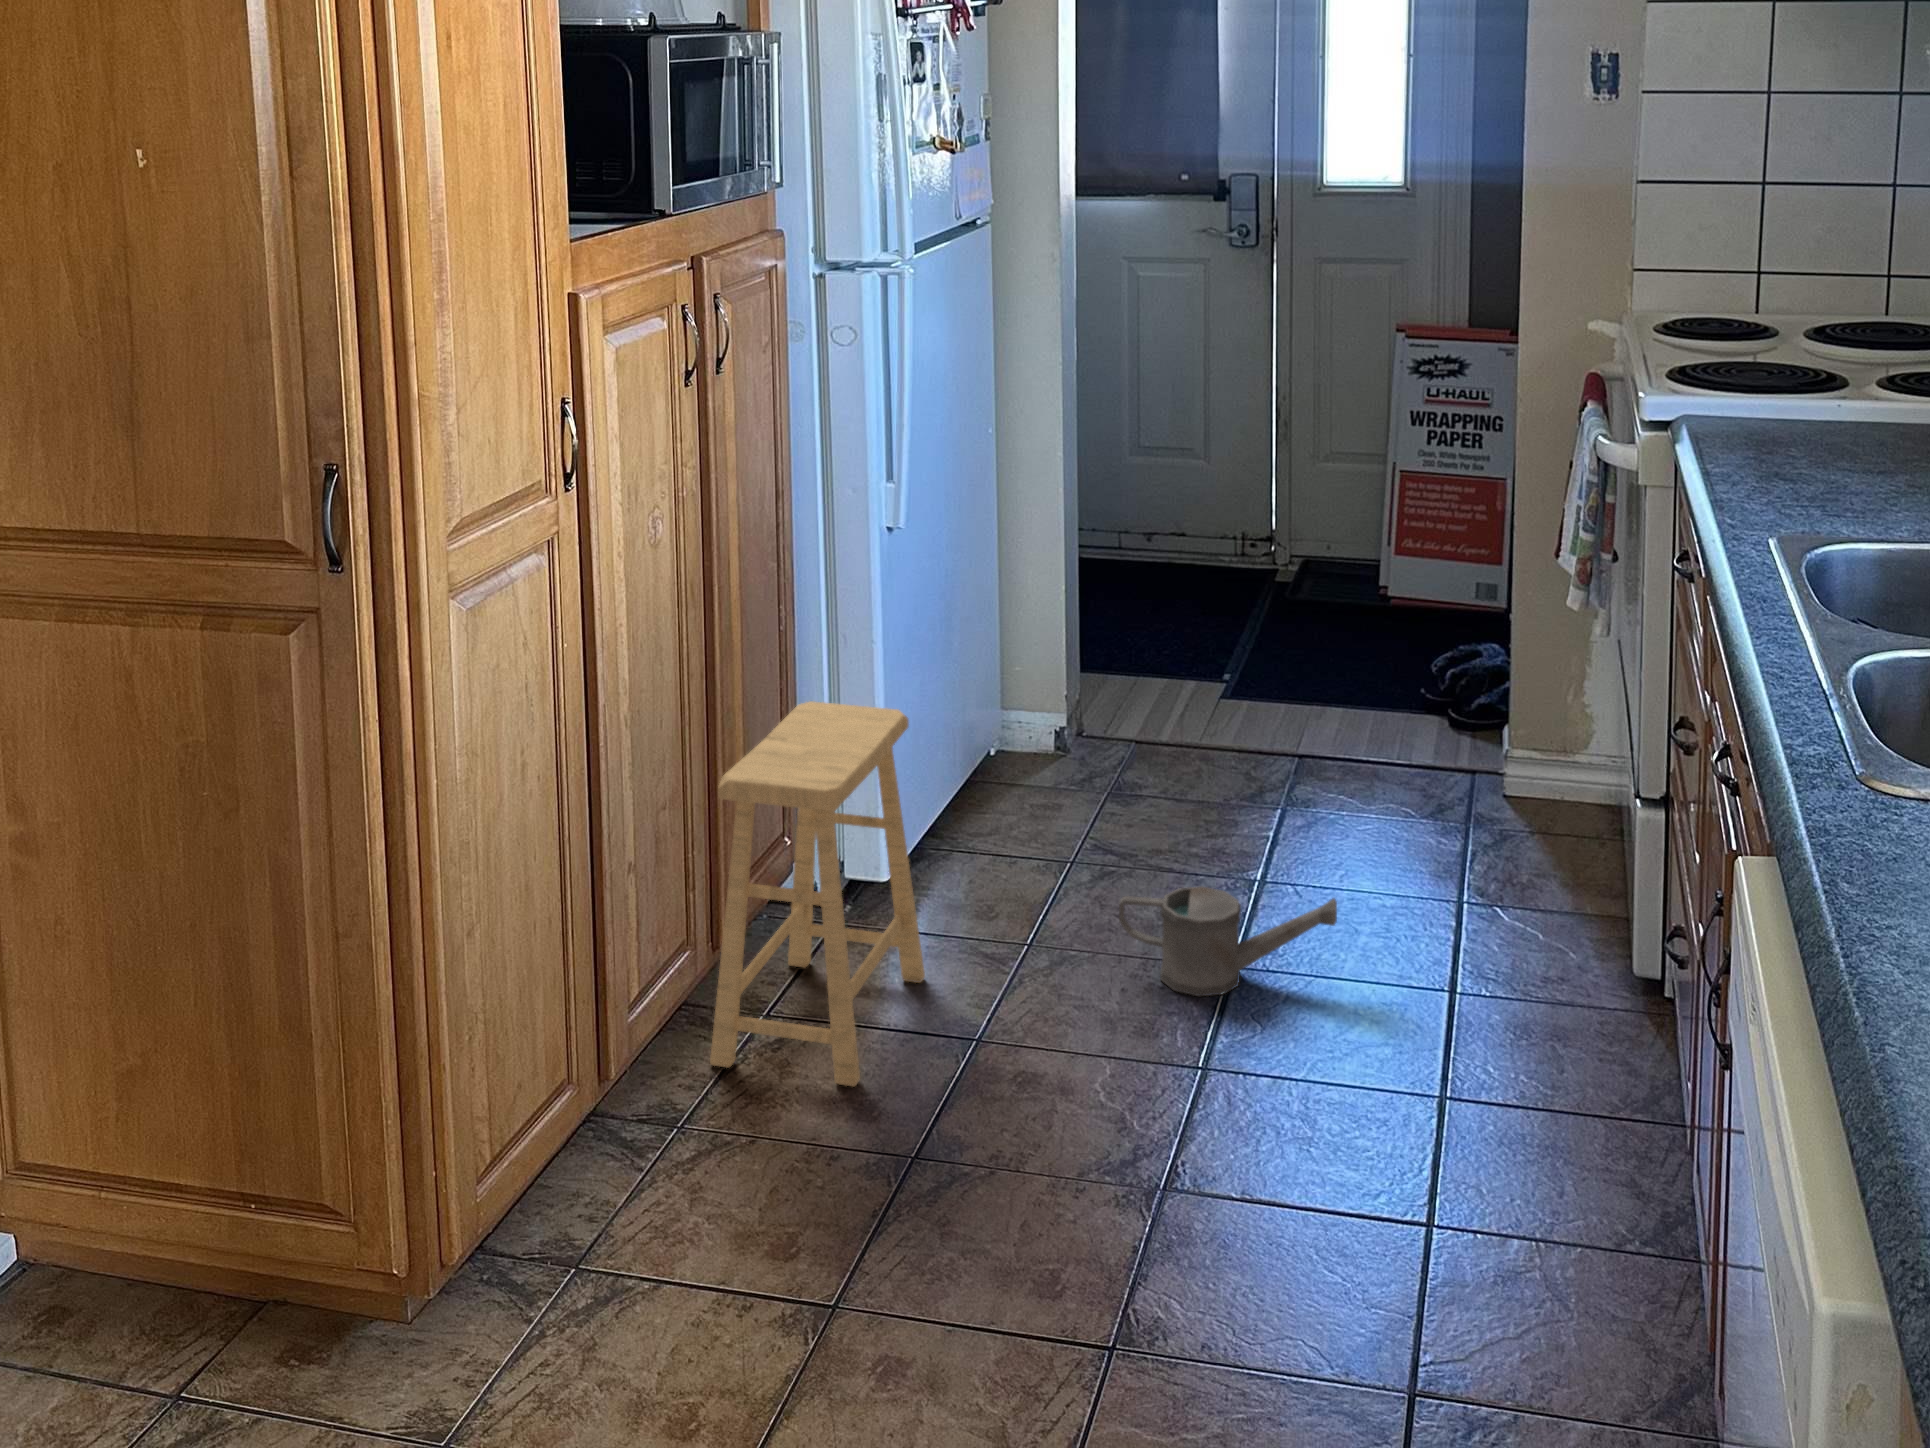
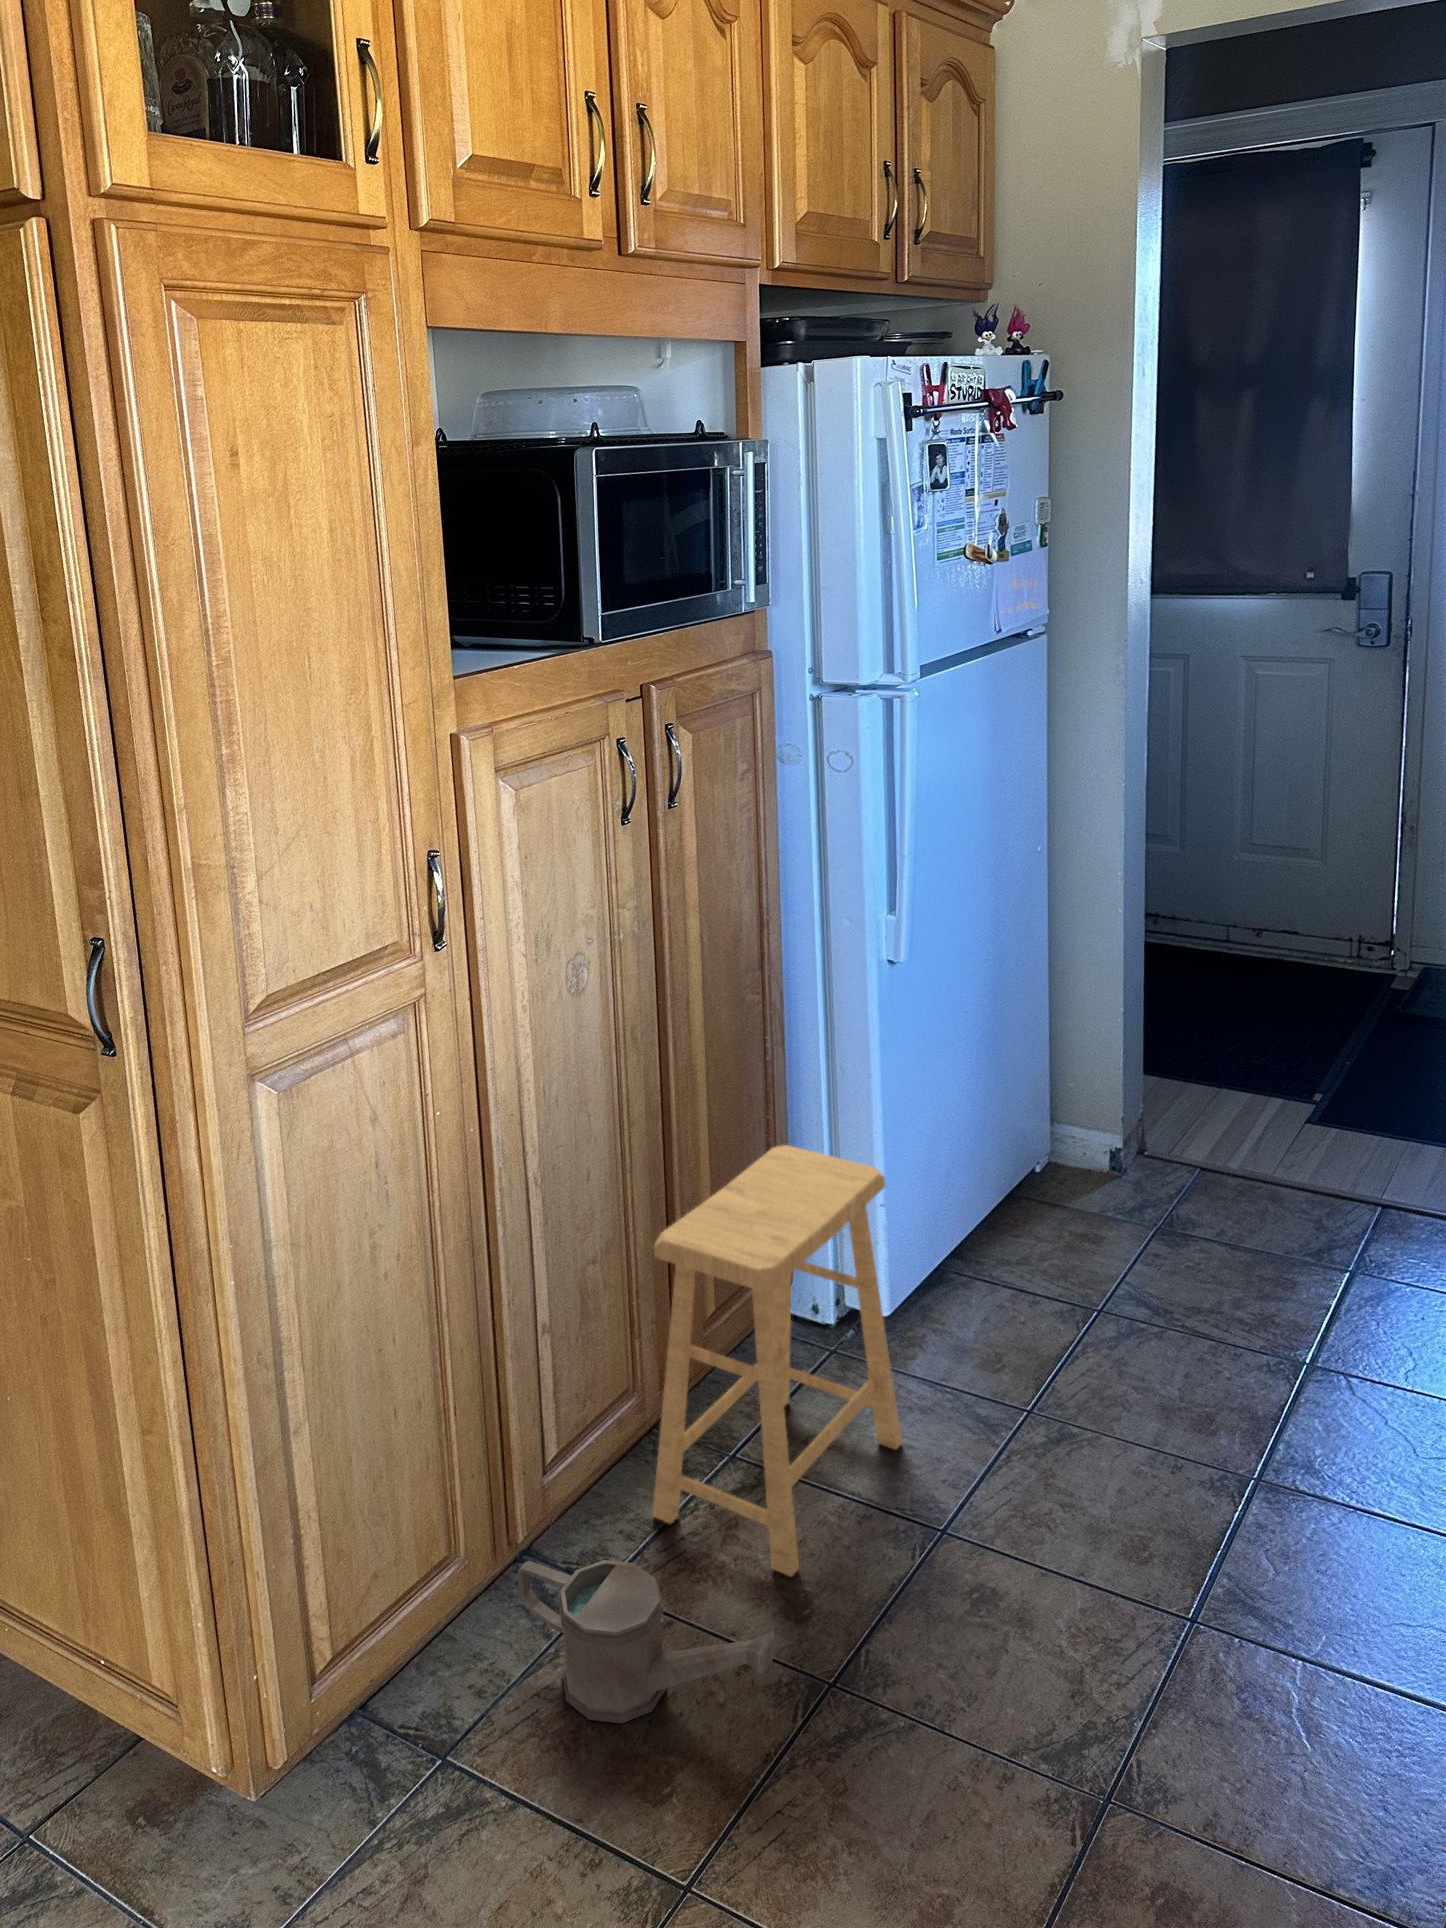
watering can: present [1119,887,1337,996] -> present [518,1560,775,1724]

